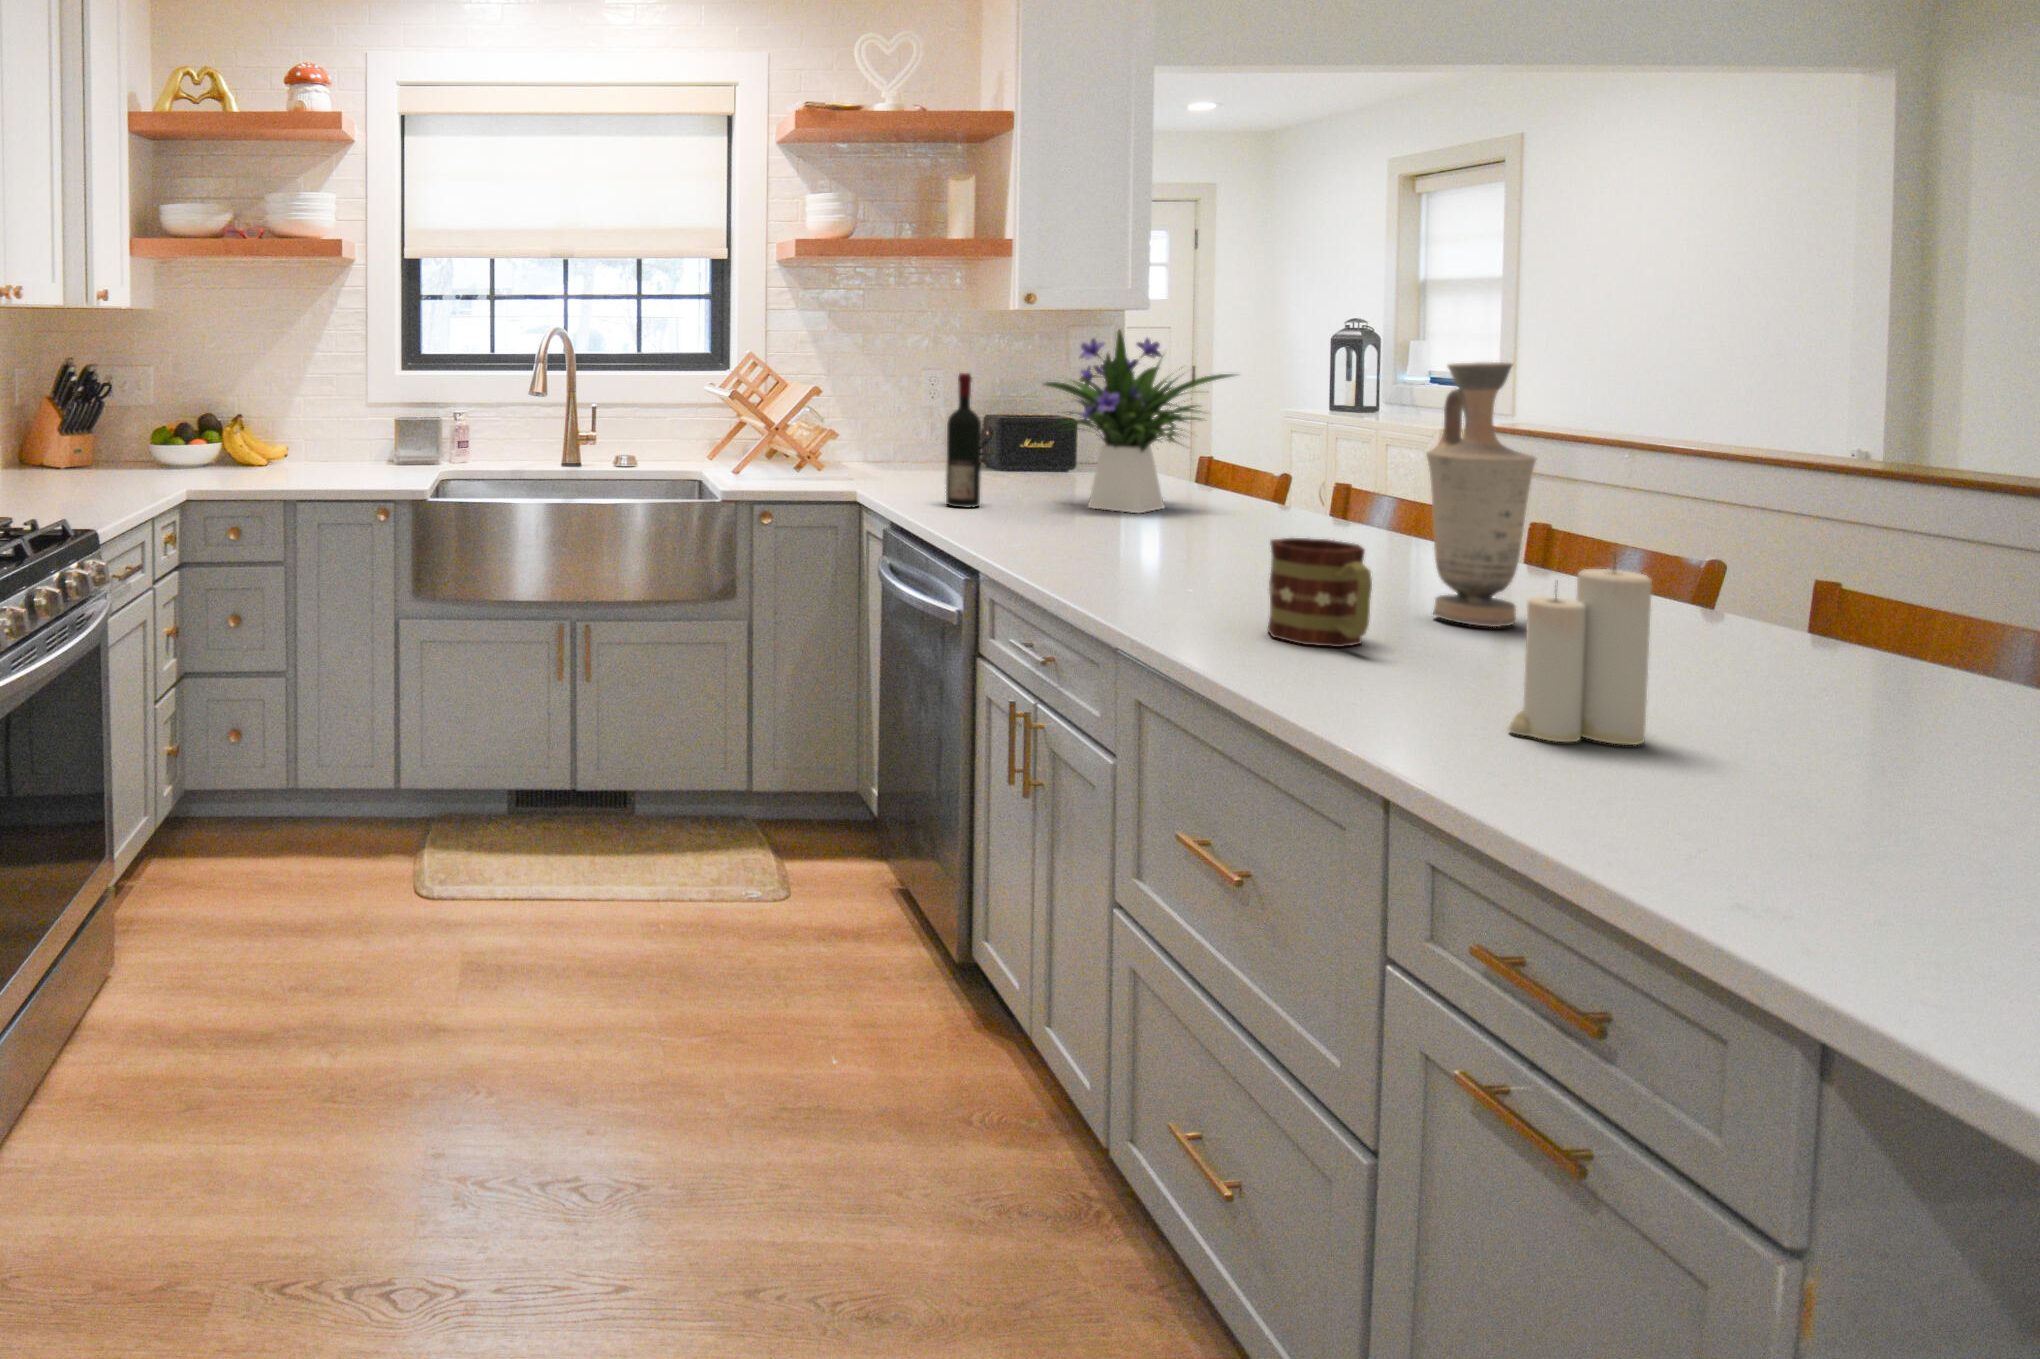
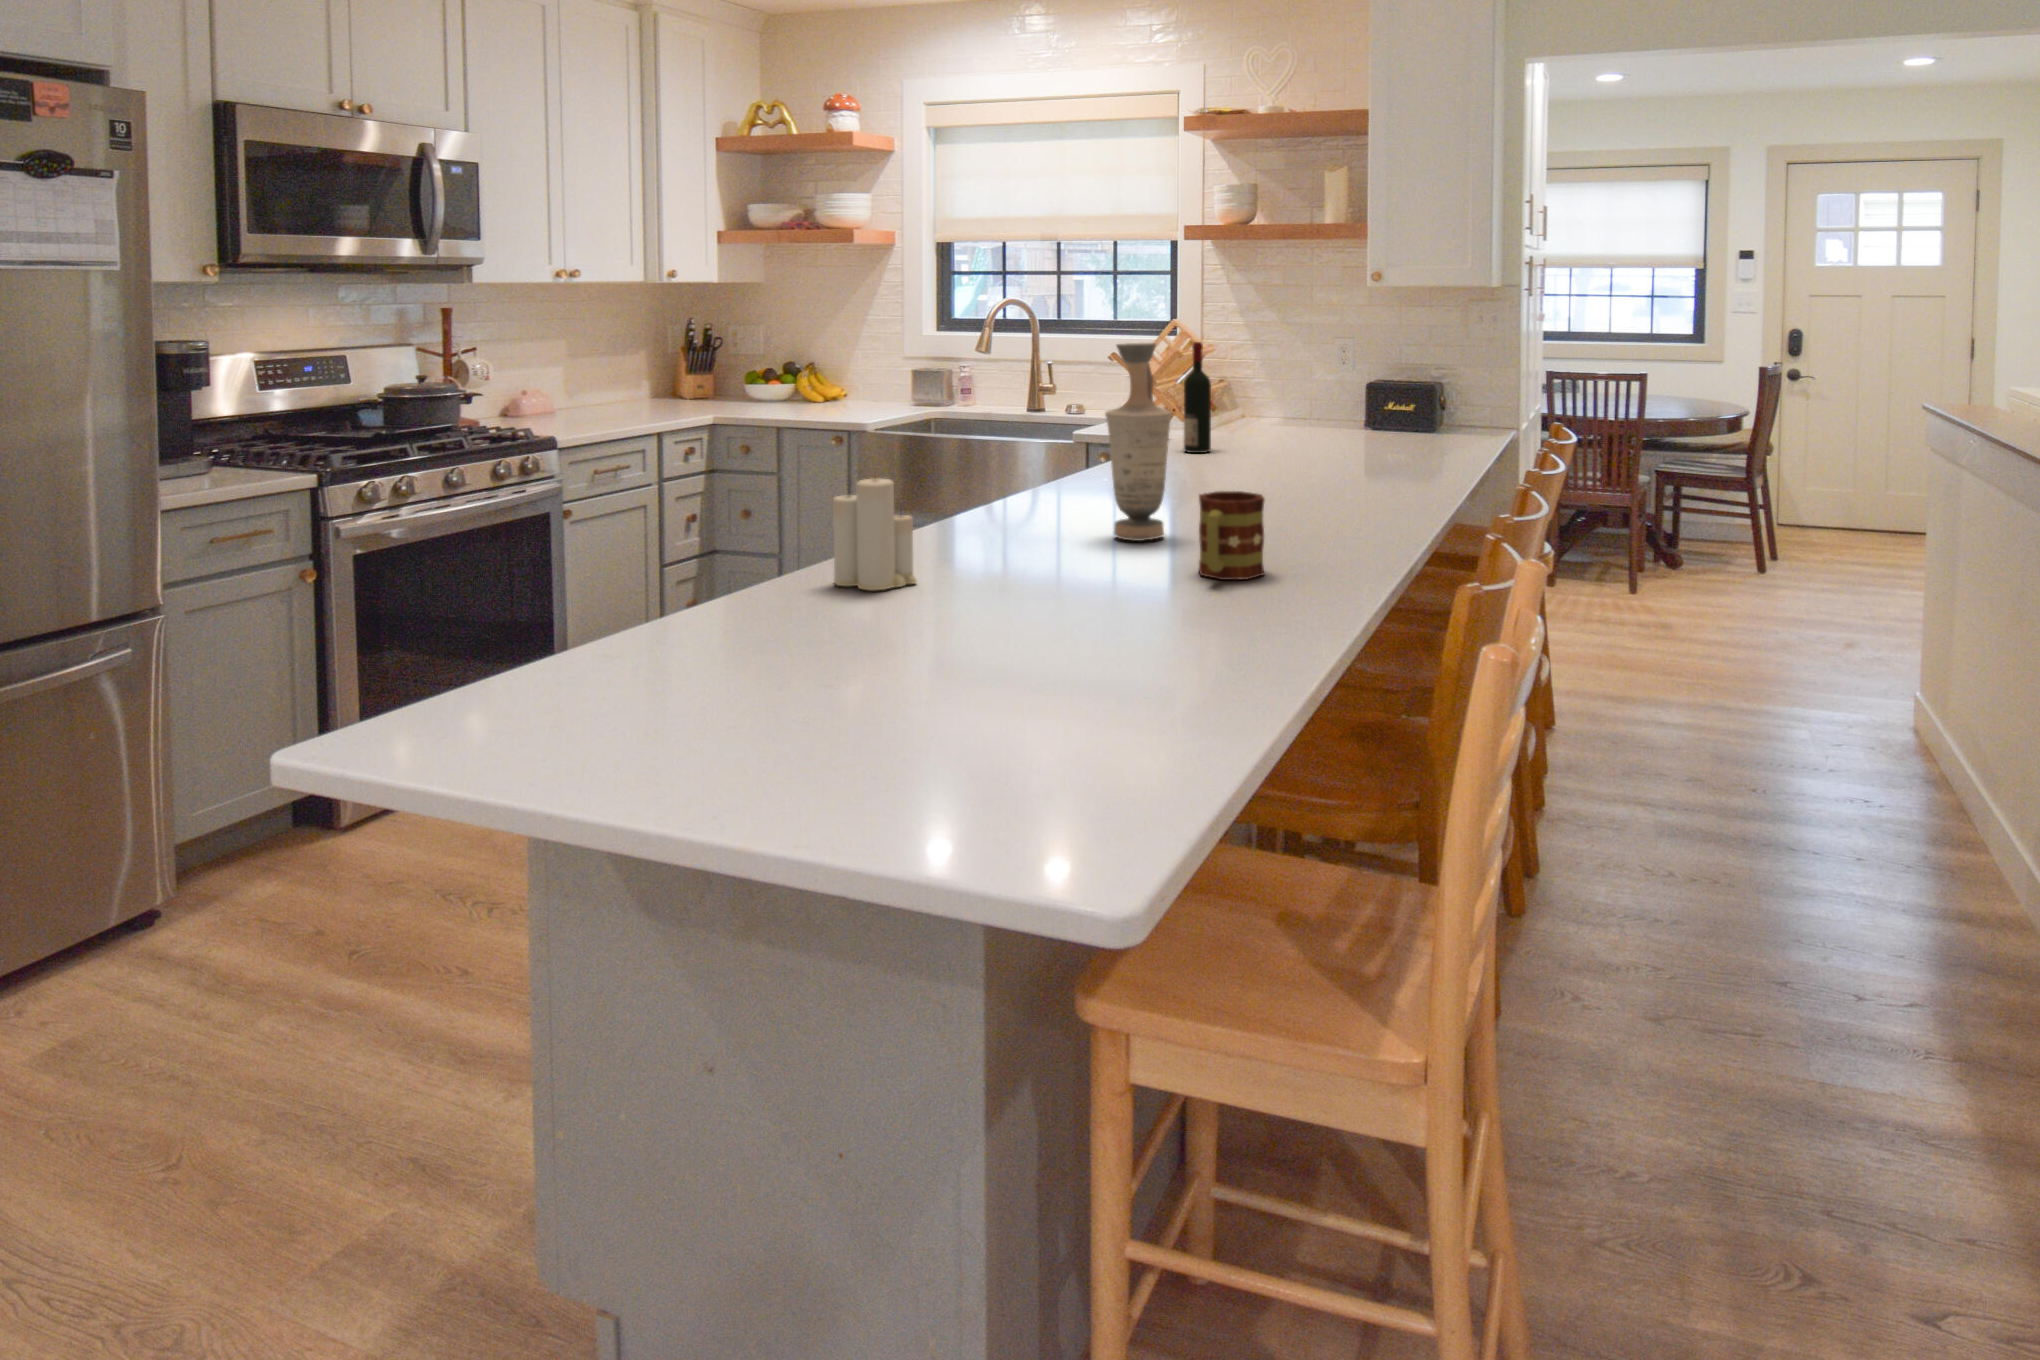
flower arrangement: present [1044,330,1234,513] -> none [1236,307,1380,464]
mug: present [1268,538,1372,647] -> present [1199,491,1265,580]

